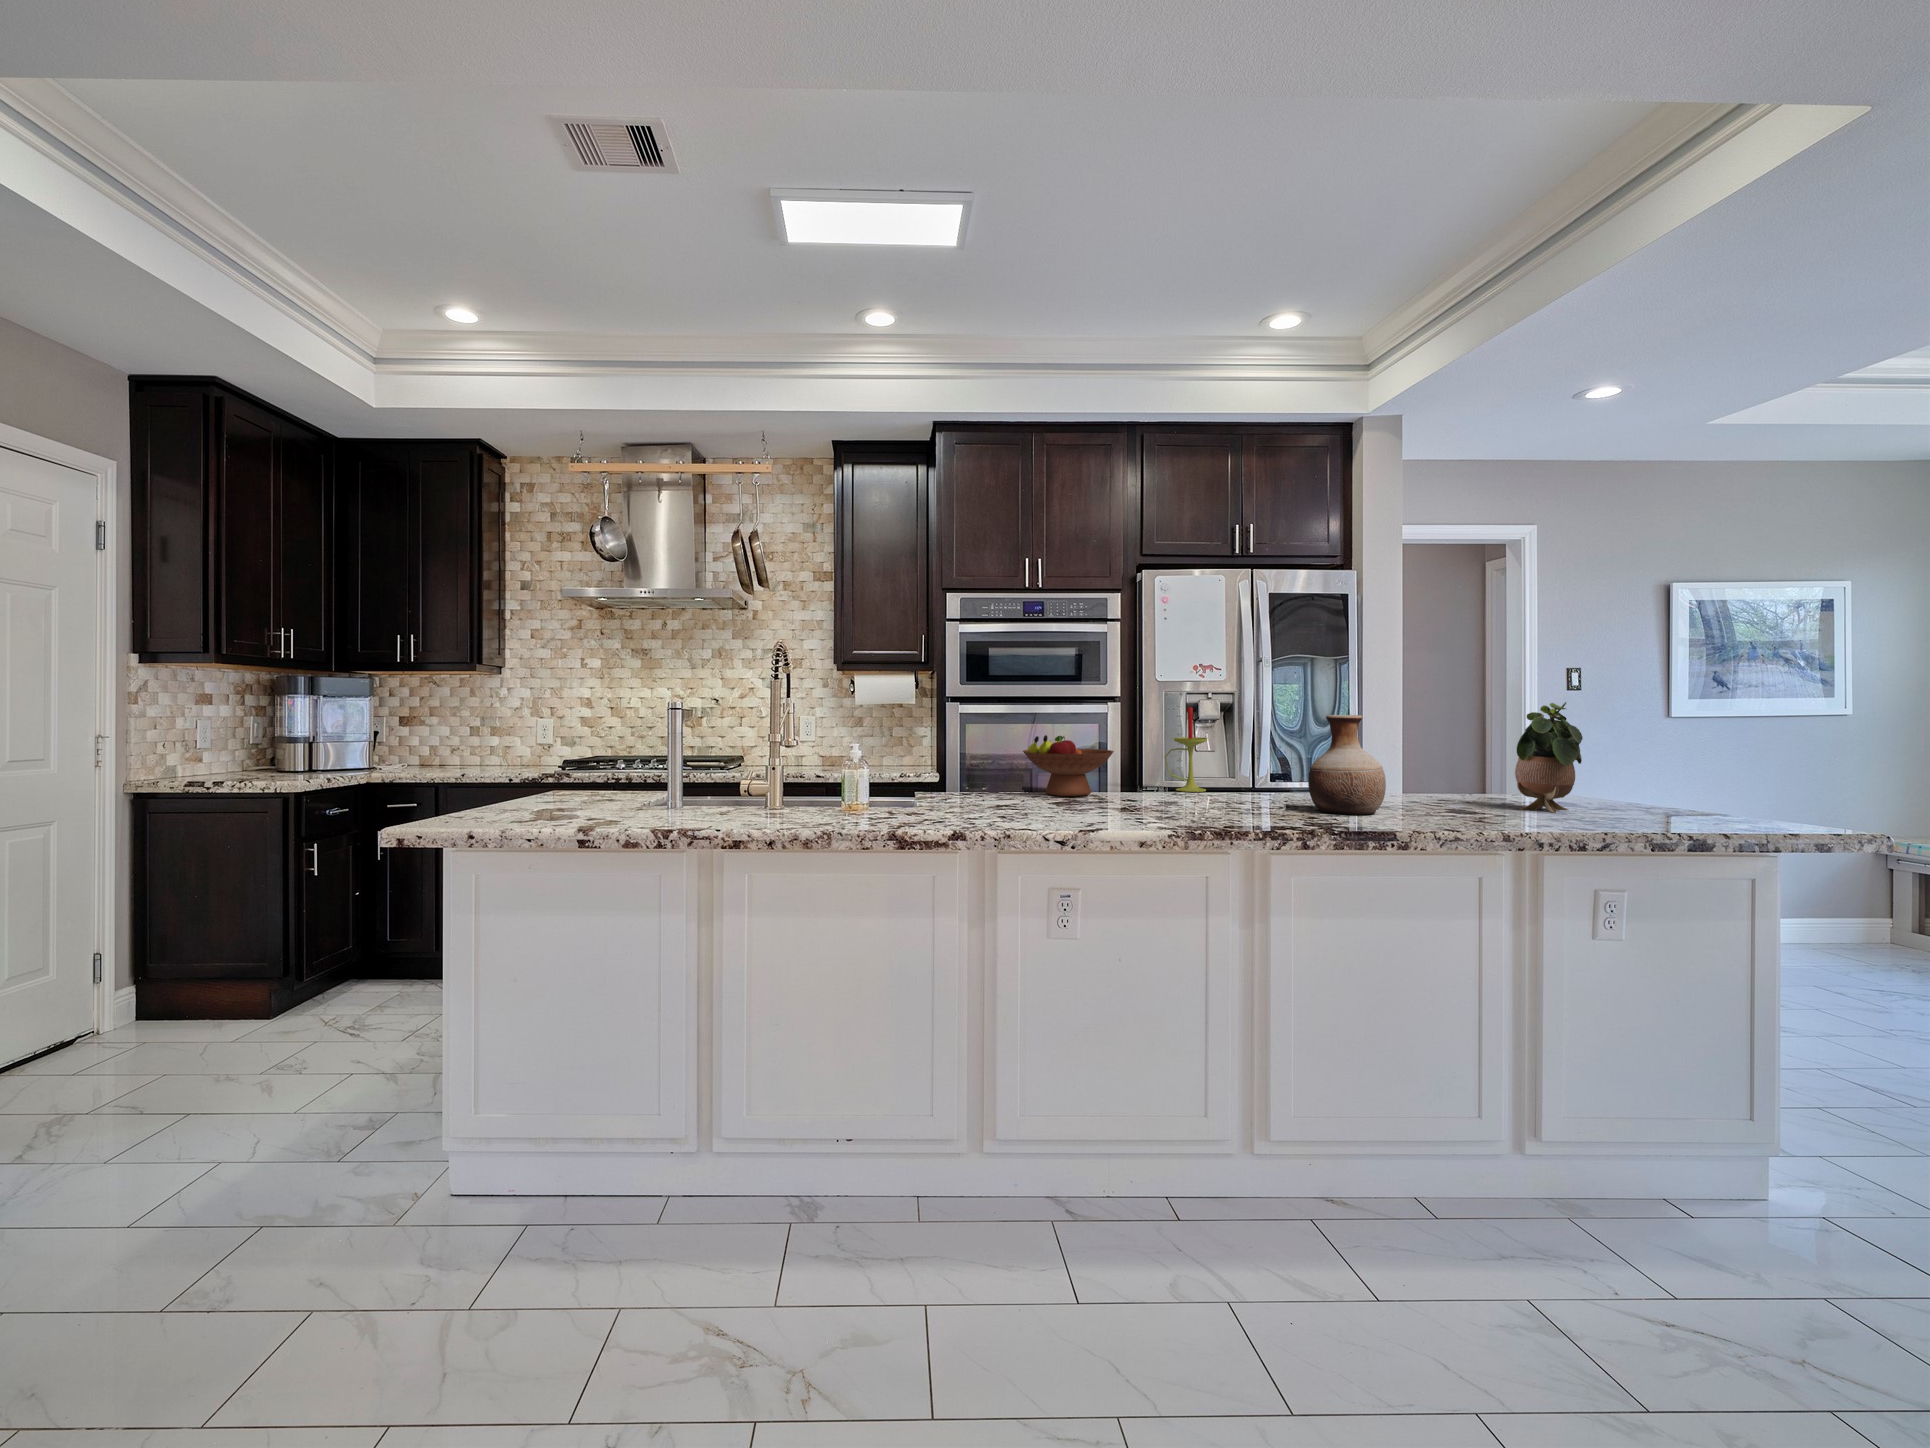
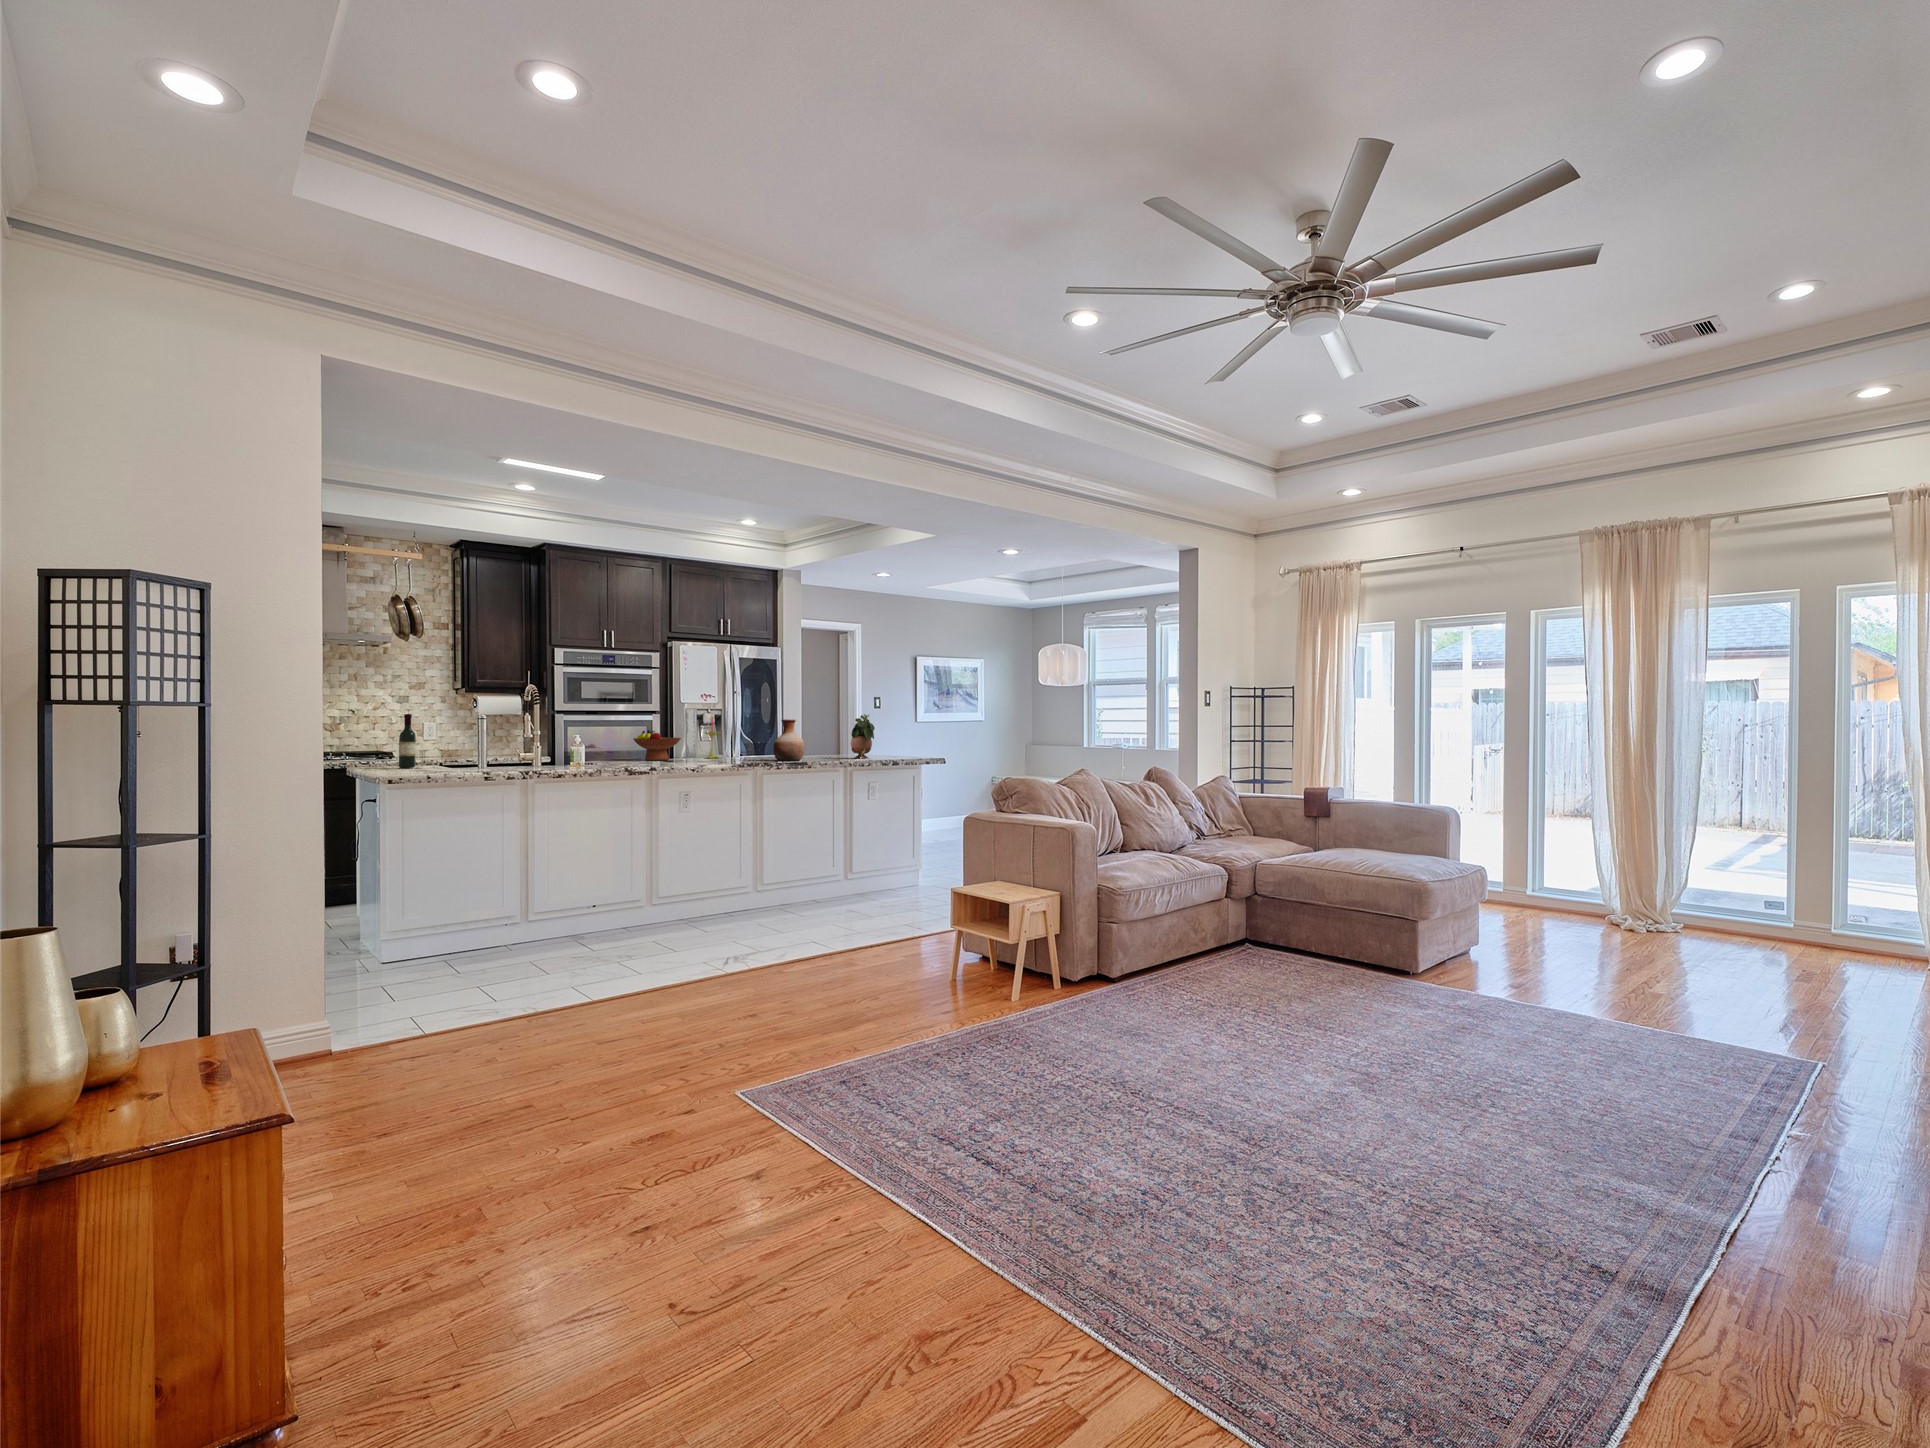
wine bottle: none [571,706,598,803] -> present [399,714,416,768]

